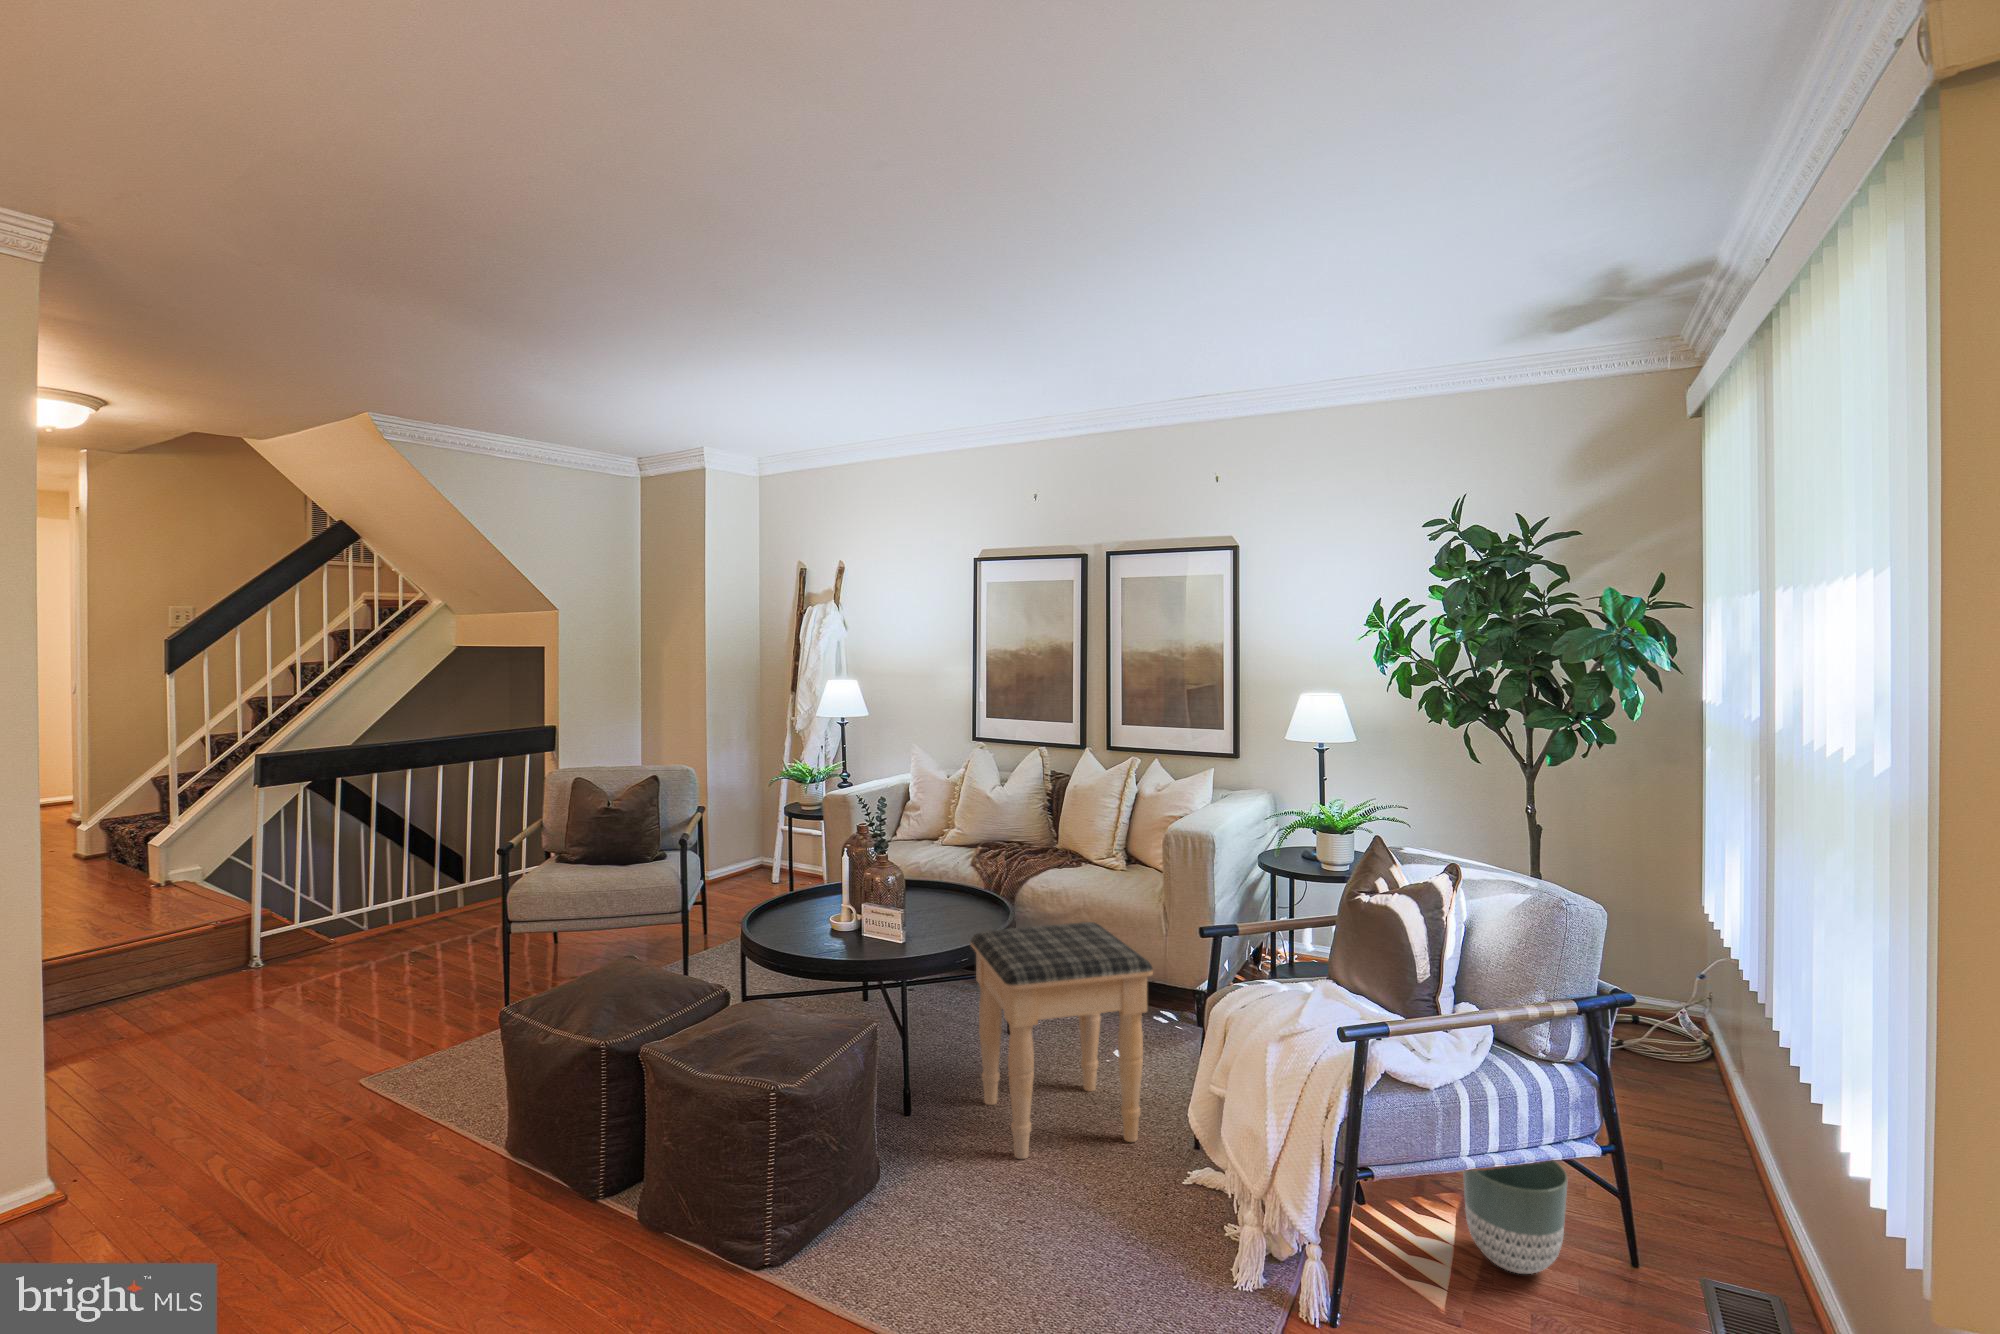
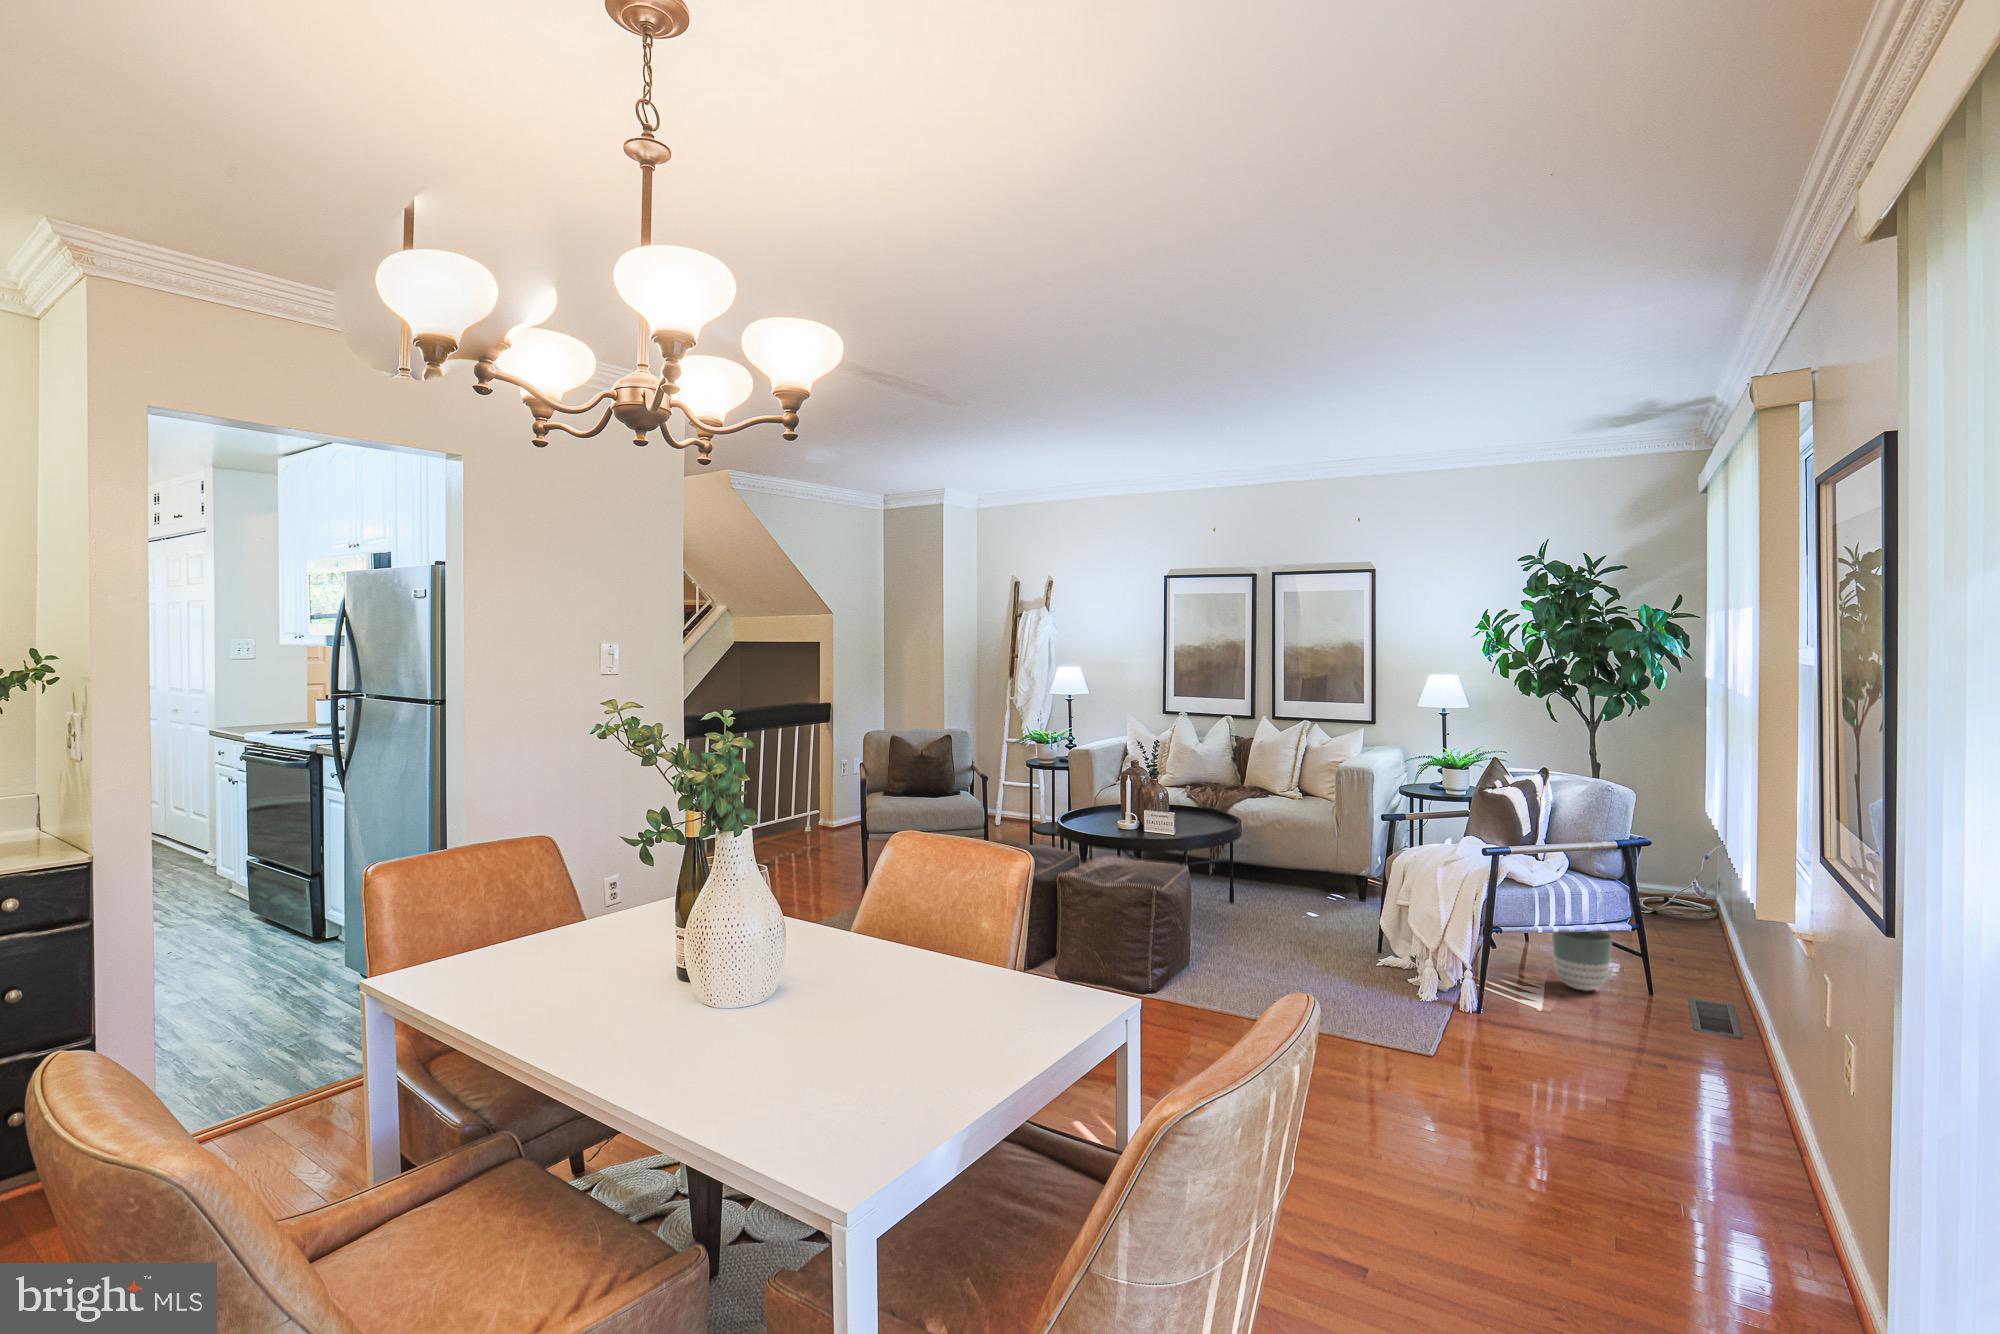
footstool: present [971,922,1153,1159] -> none [1231,819,1357,951]

